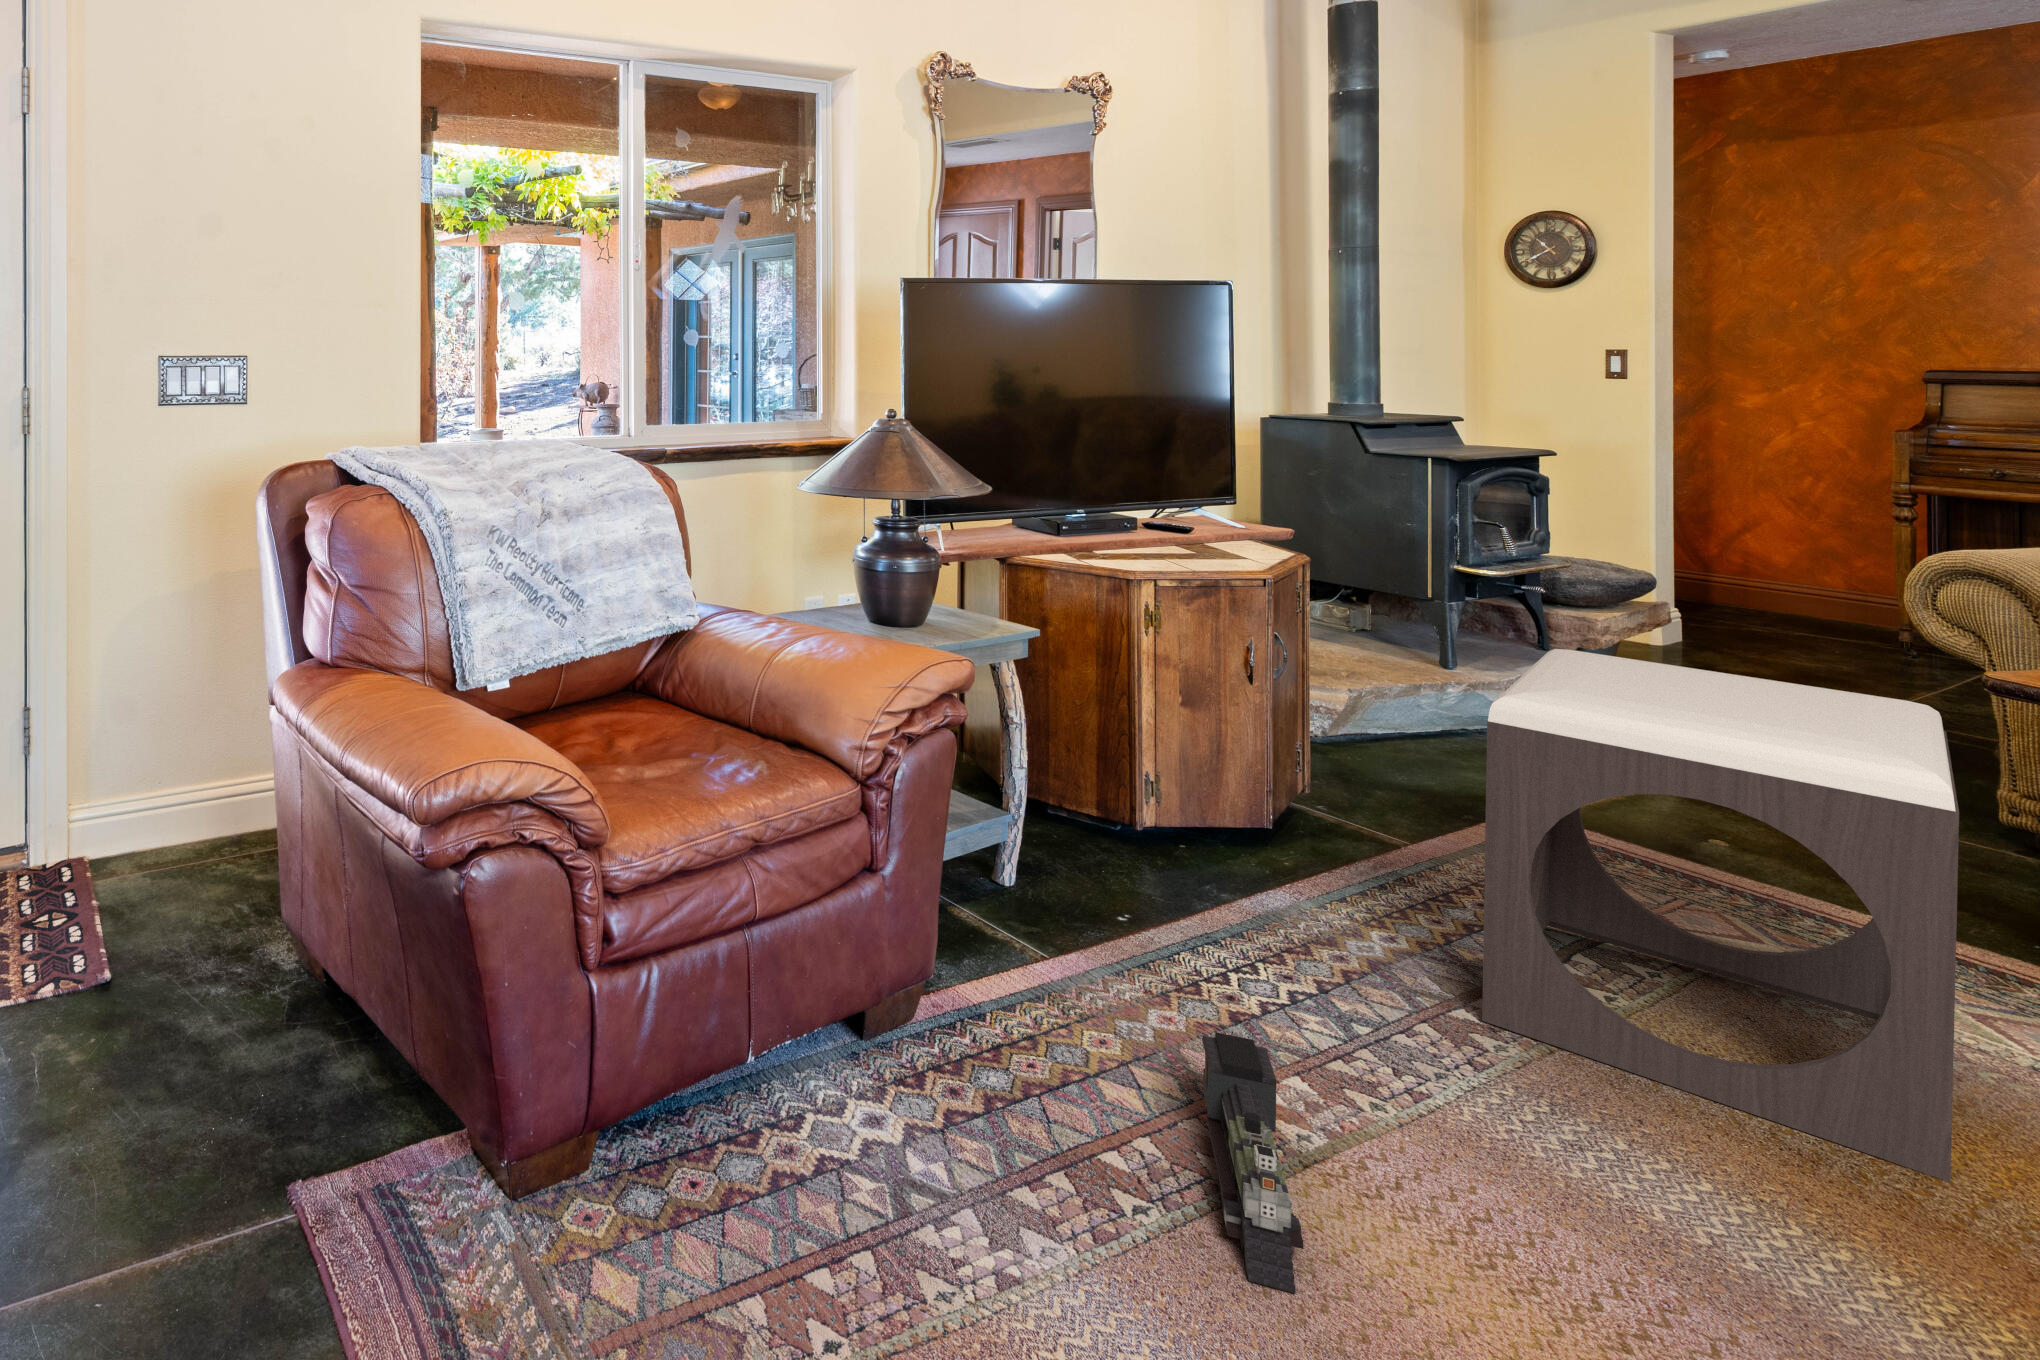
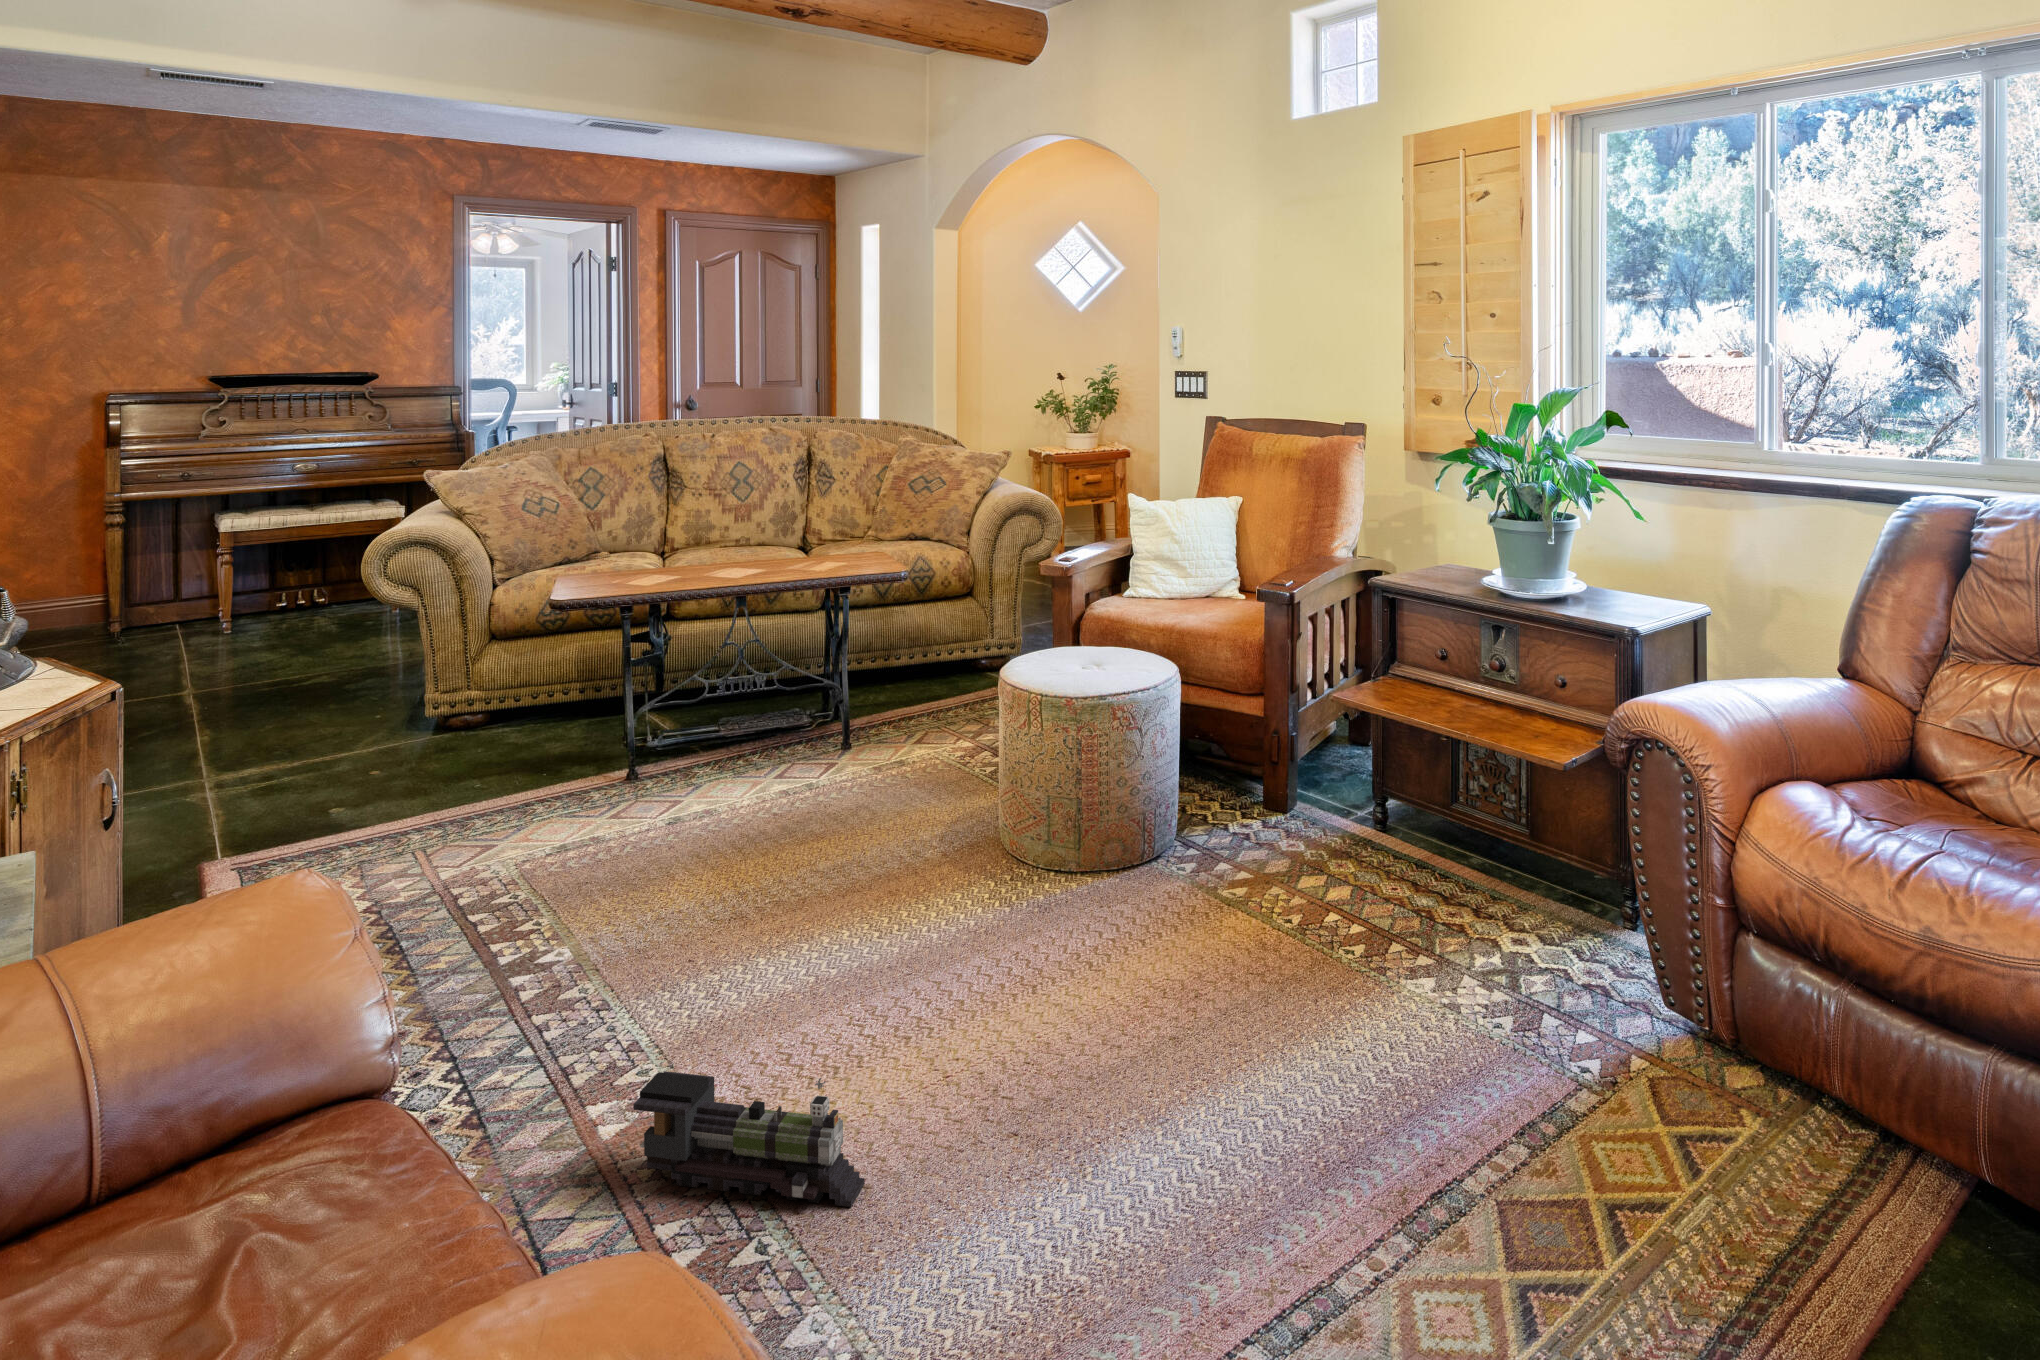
footstool: present [1482,649,1959,1182] -> none [423,621,773,991]

